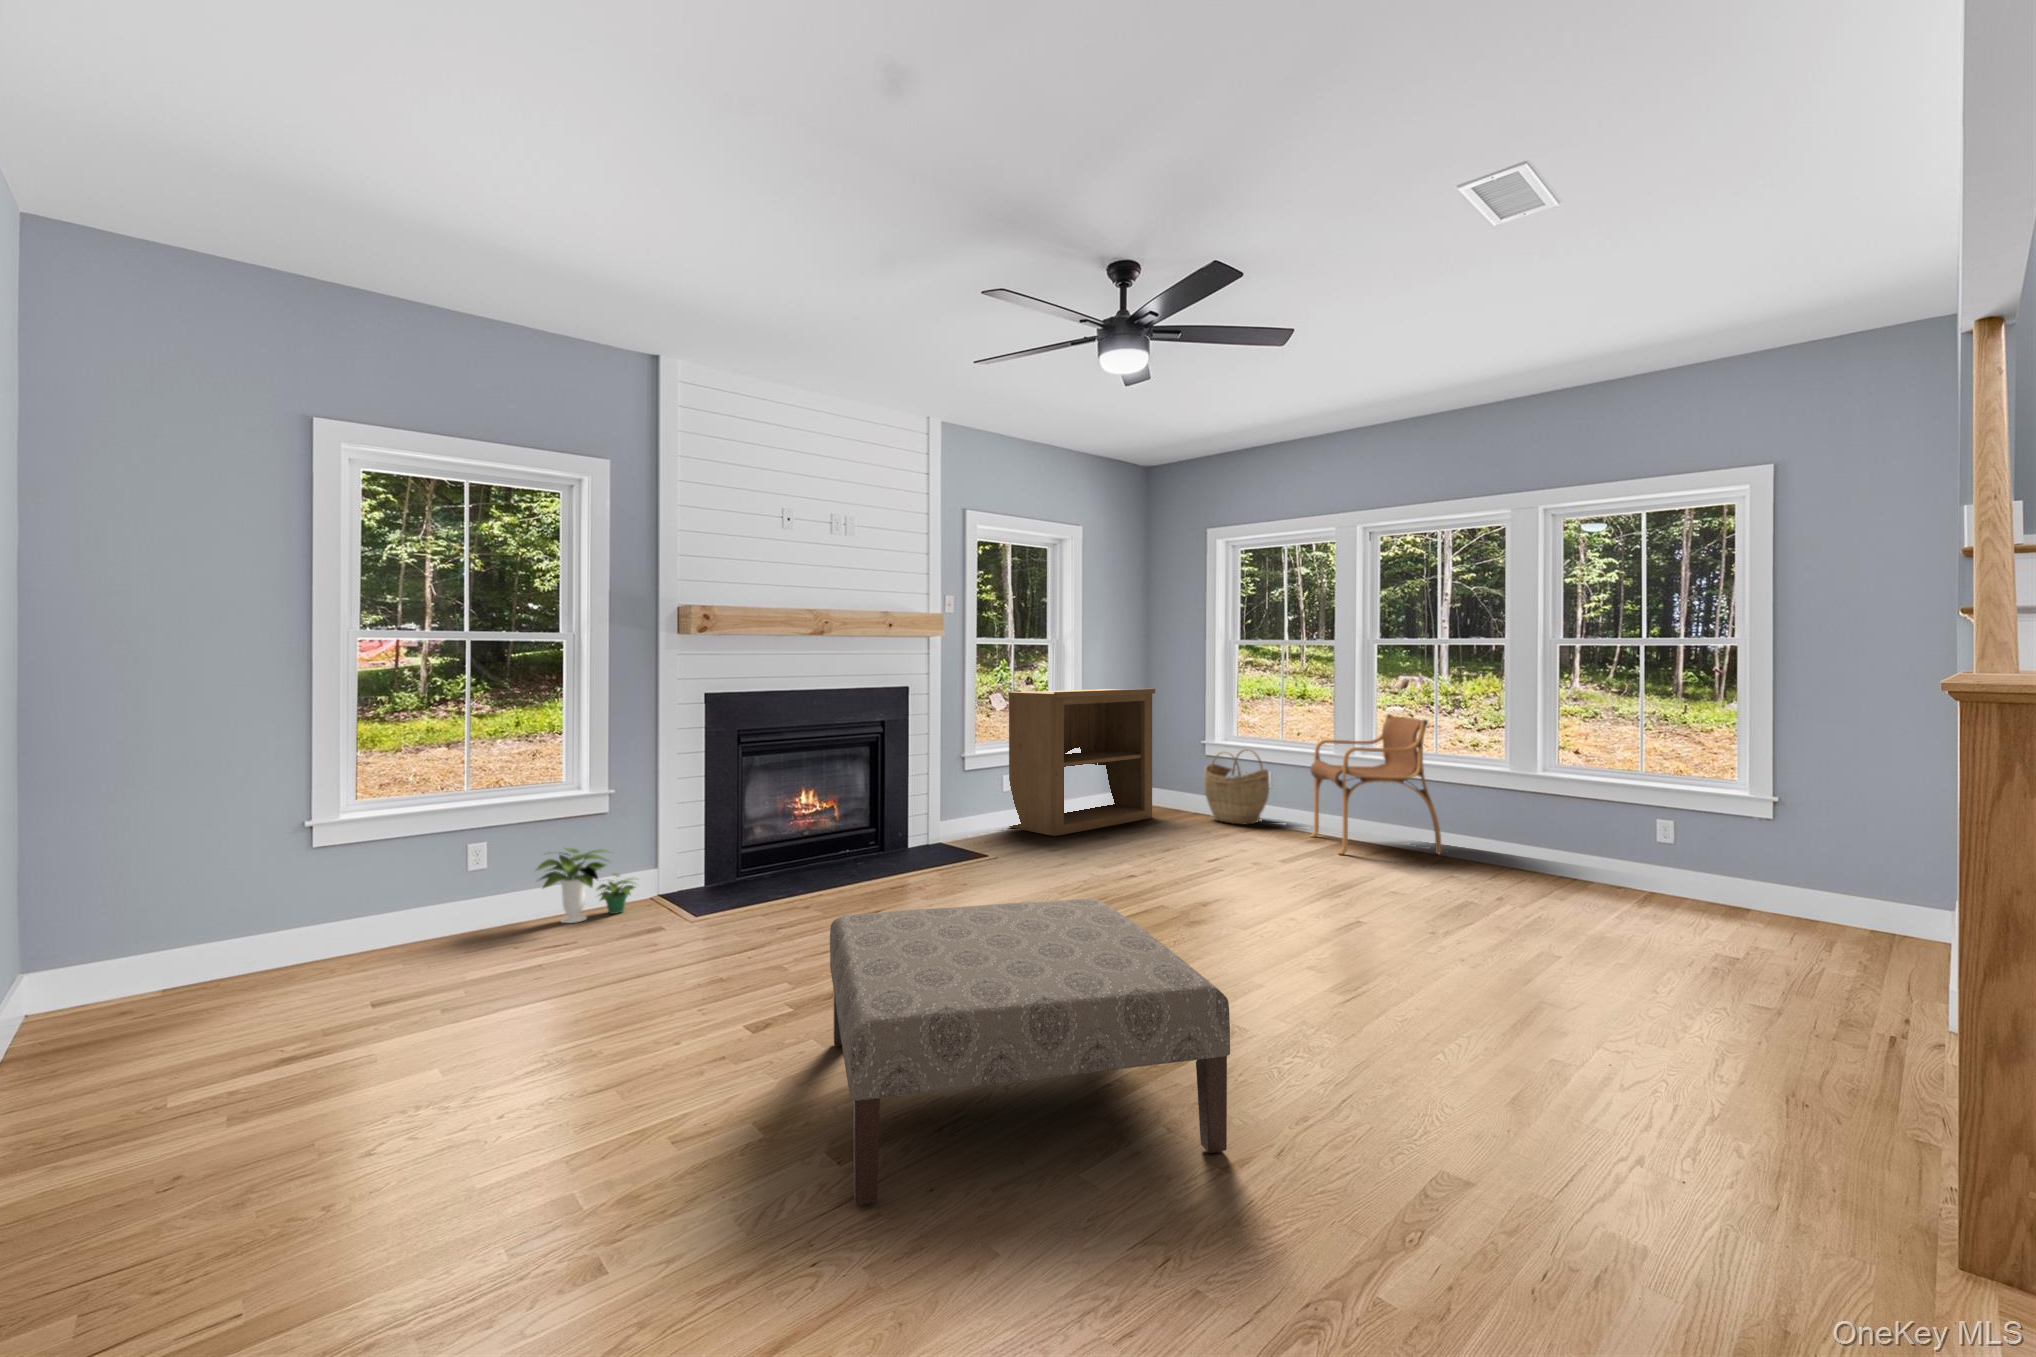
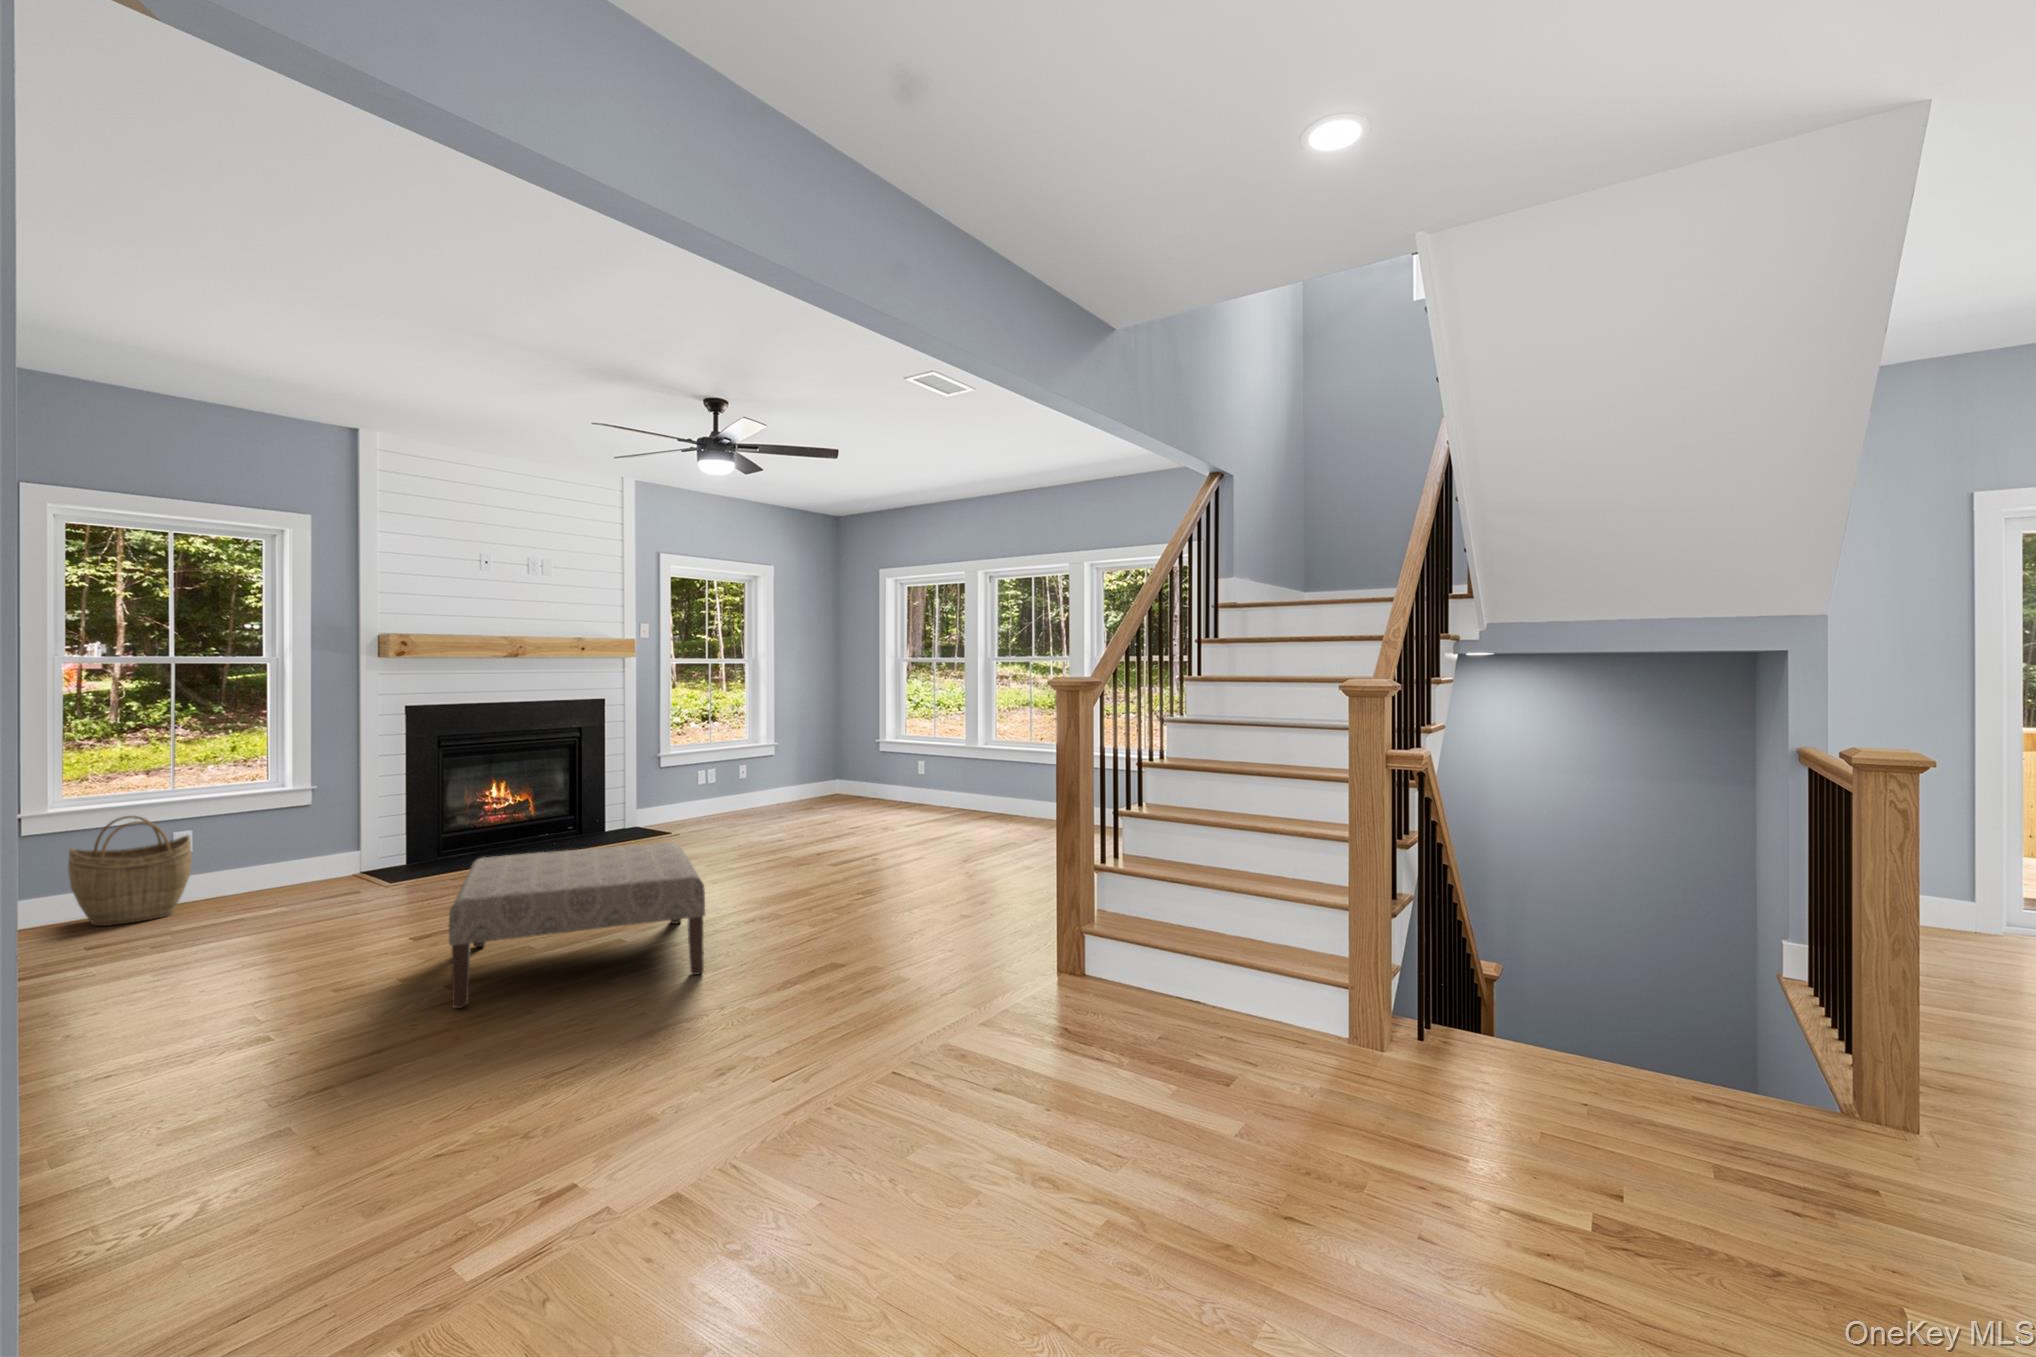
bookshelf: present [1008,689,1155,836] -> none [699,698,832,820]
armchair: present [1311,714,1441,854] -> none [942,716,1027,824]
woven basket: present [1204,749,1269,825] -> present [68,816,192,926]
potted plant: present [537,848,635,923] -> none [240,834,339,896]

